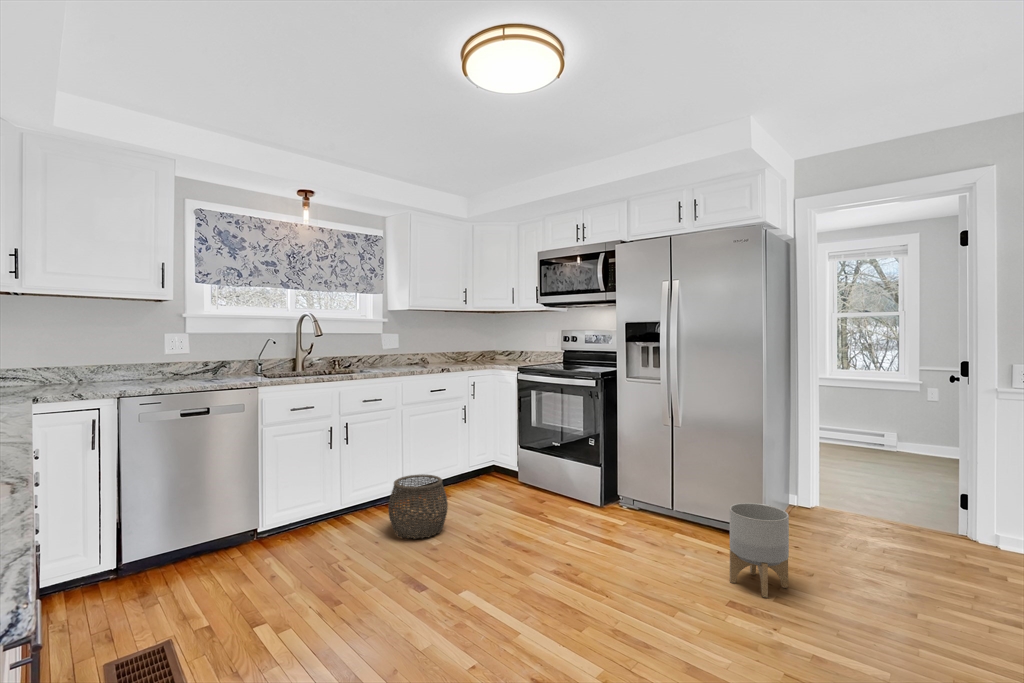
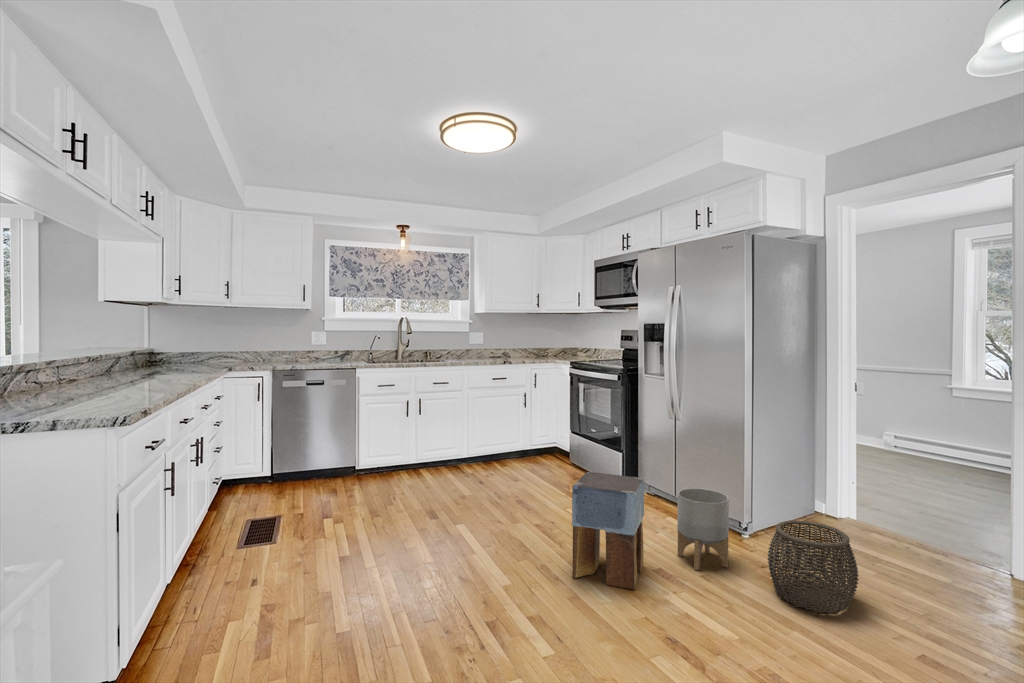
woven basket: present [388,474,448,539] -> present [767,520,859,614]
stool: none [642,500,735,638] -> present [572,472,644,590]

